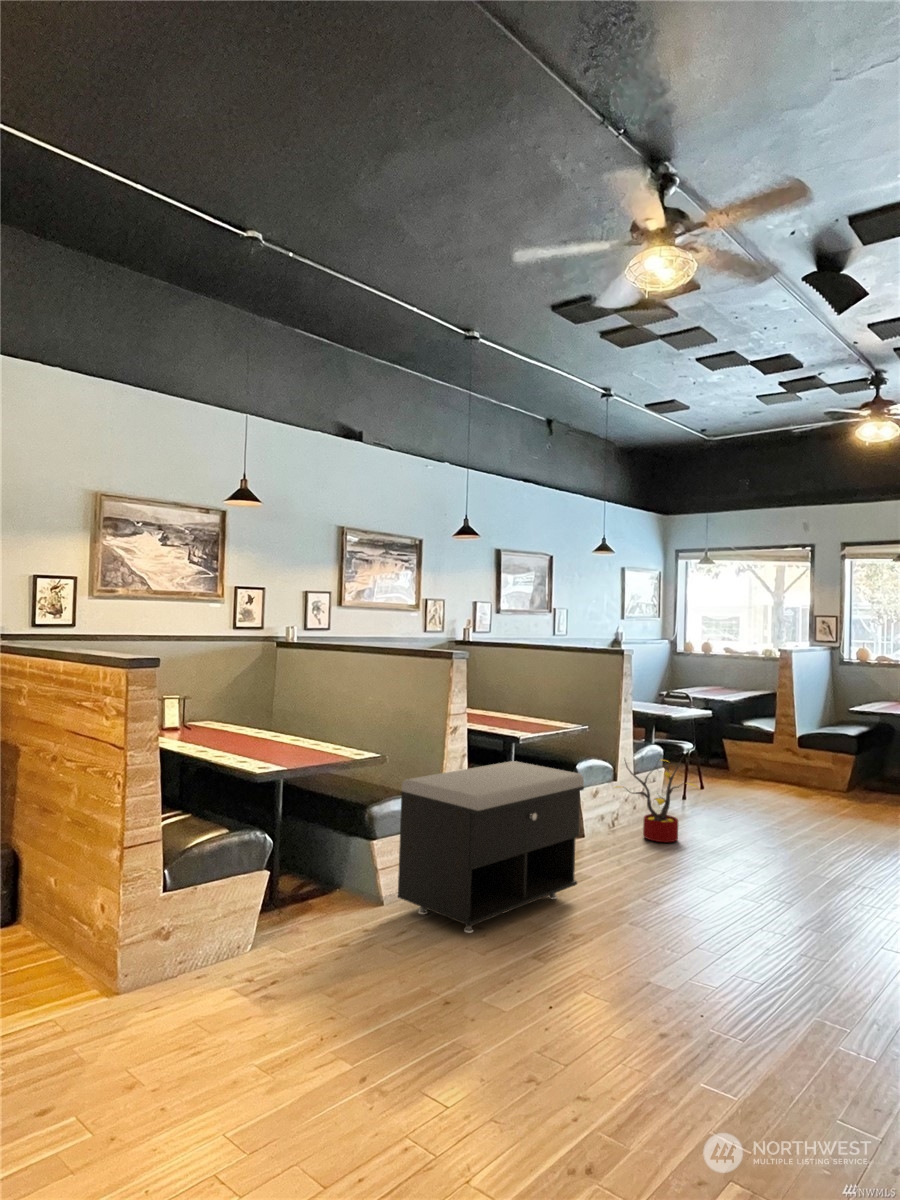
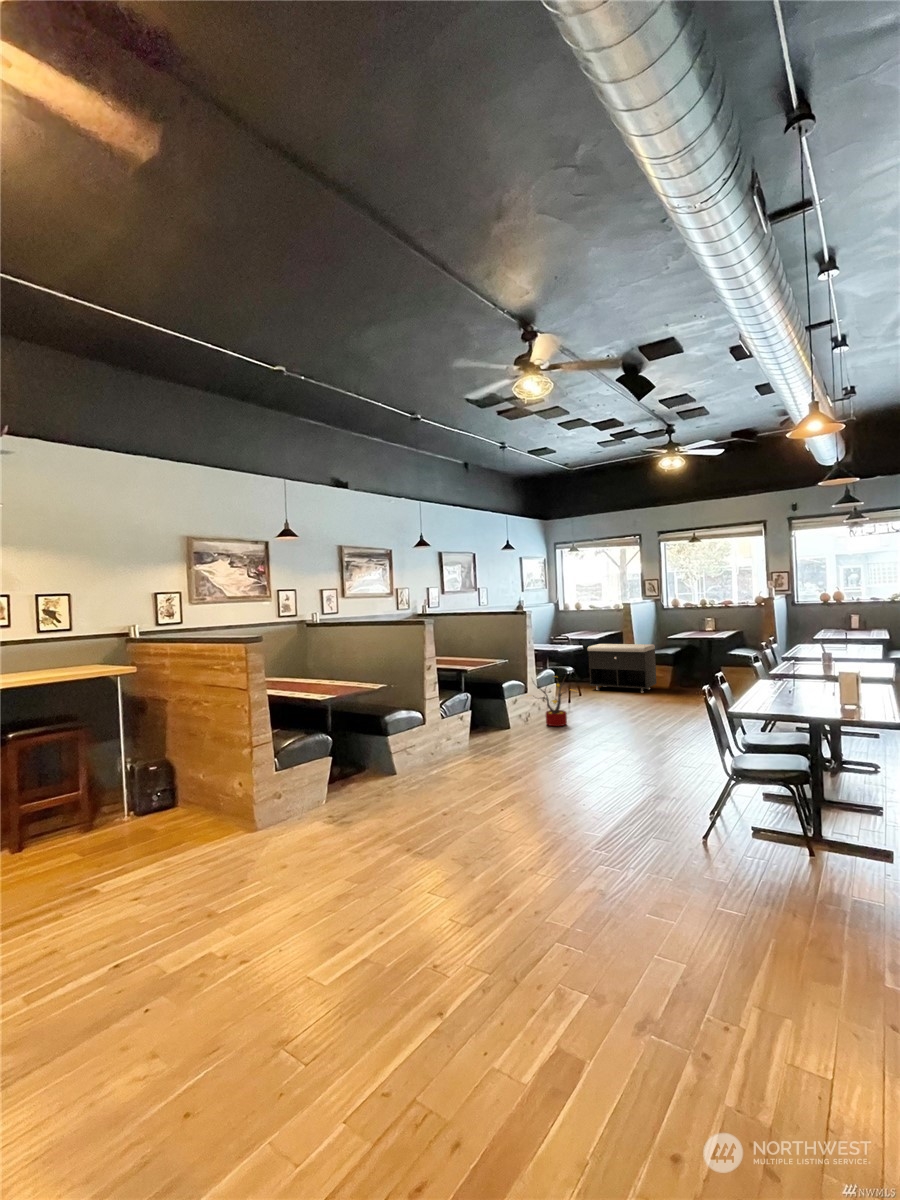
storage bench: present [398,761,584,933] -> present [588,644,656,693]

